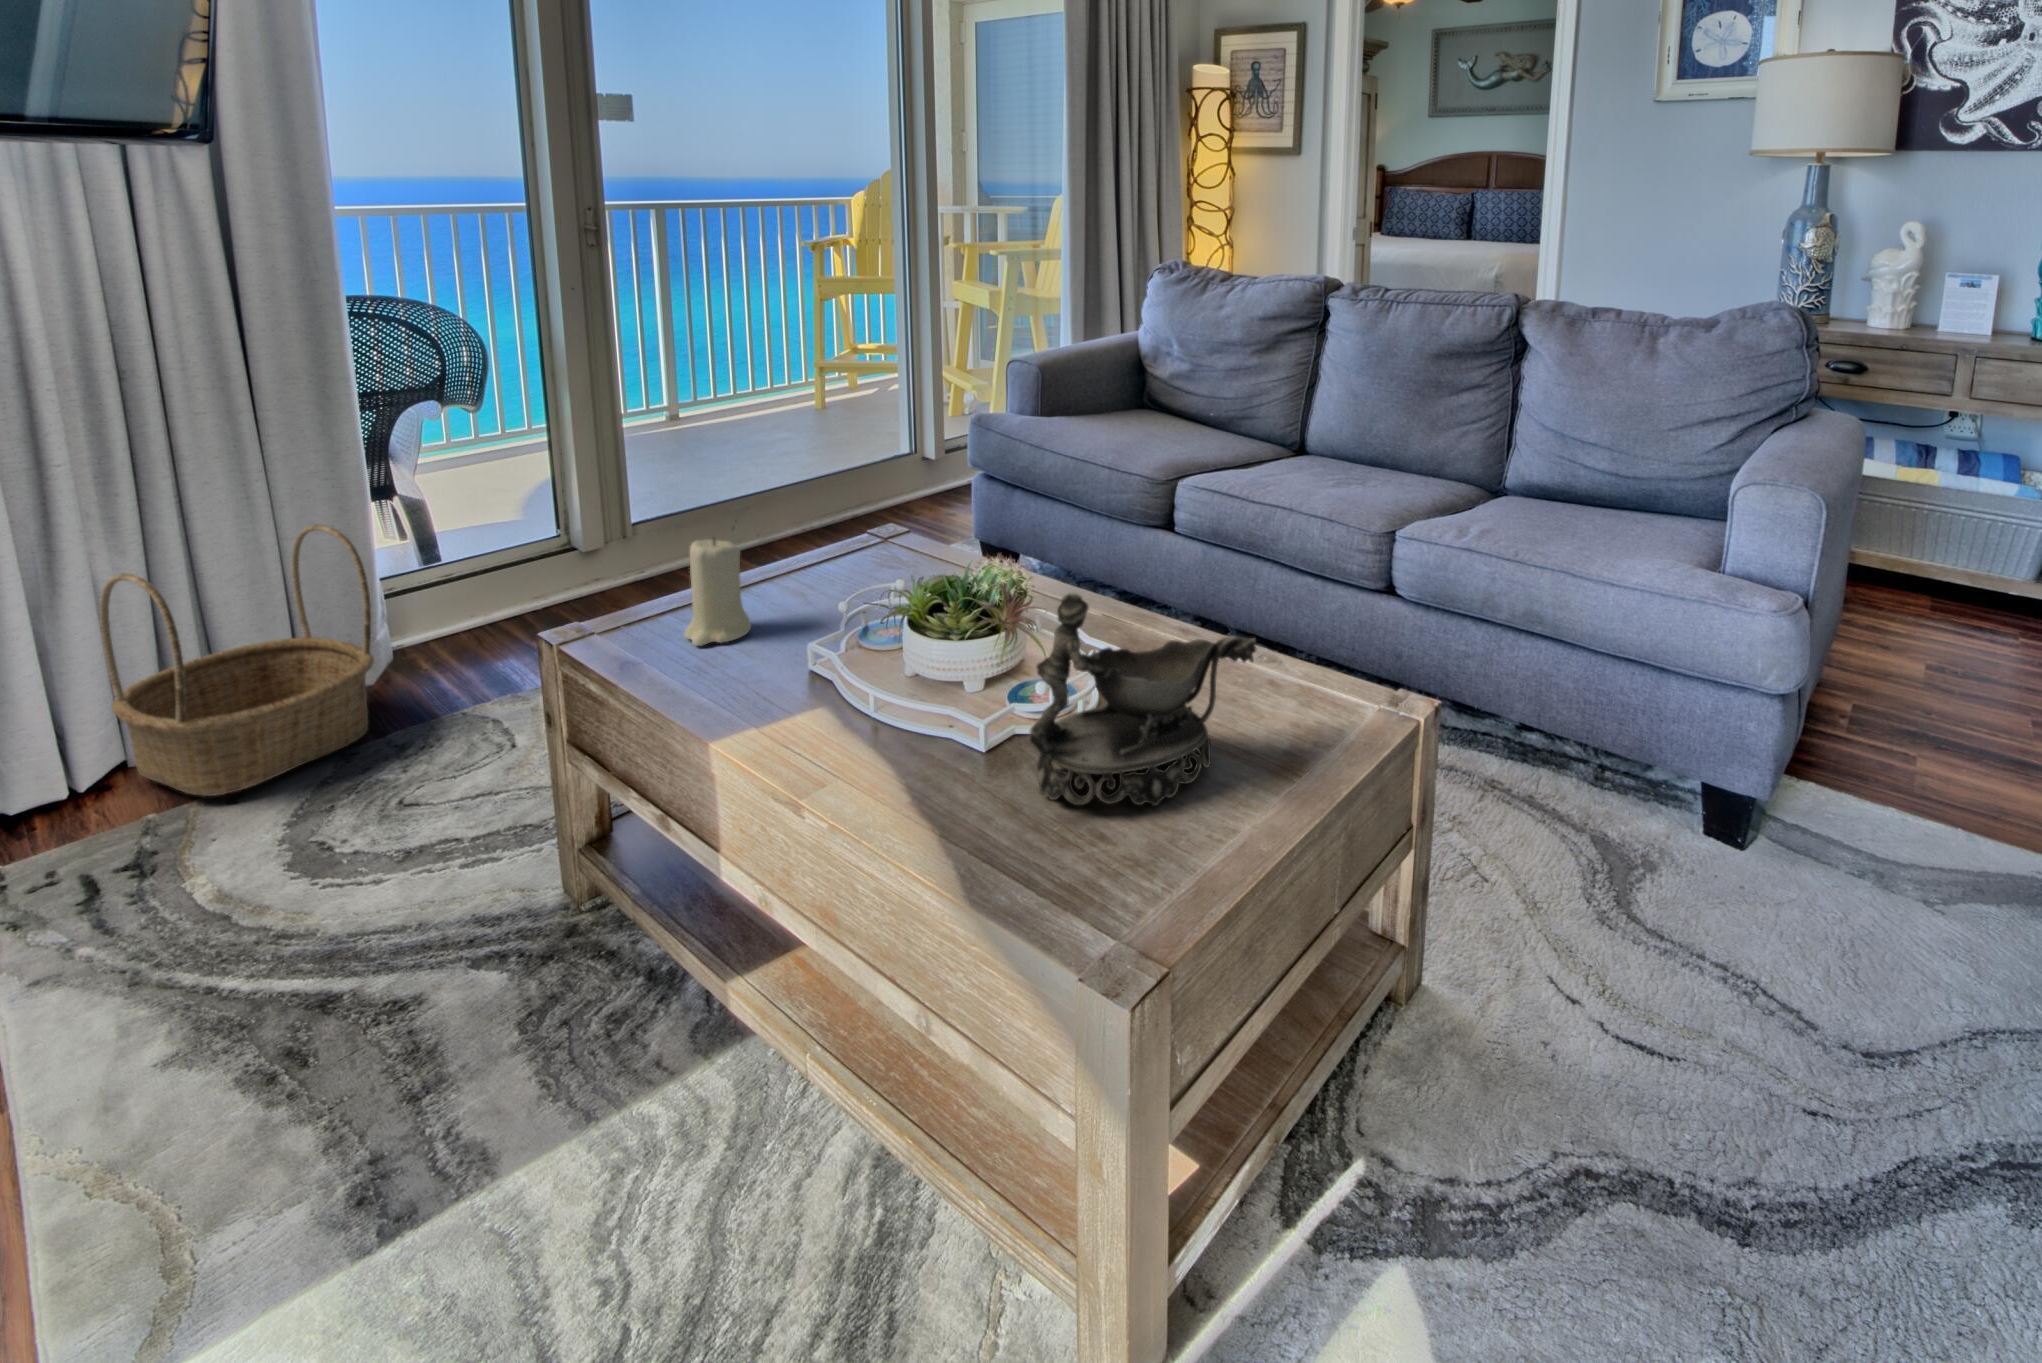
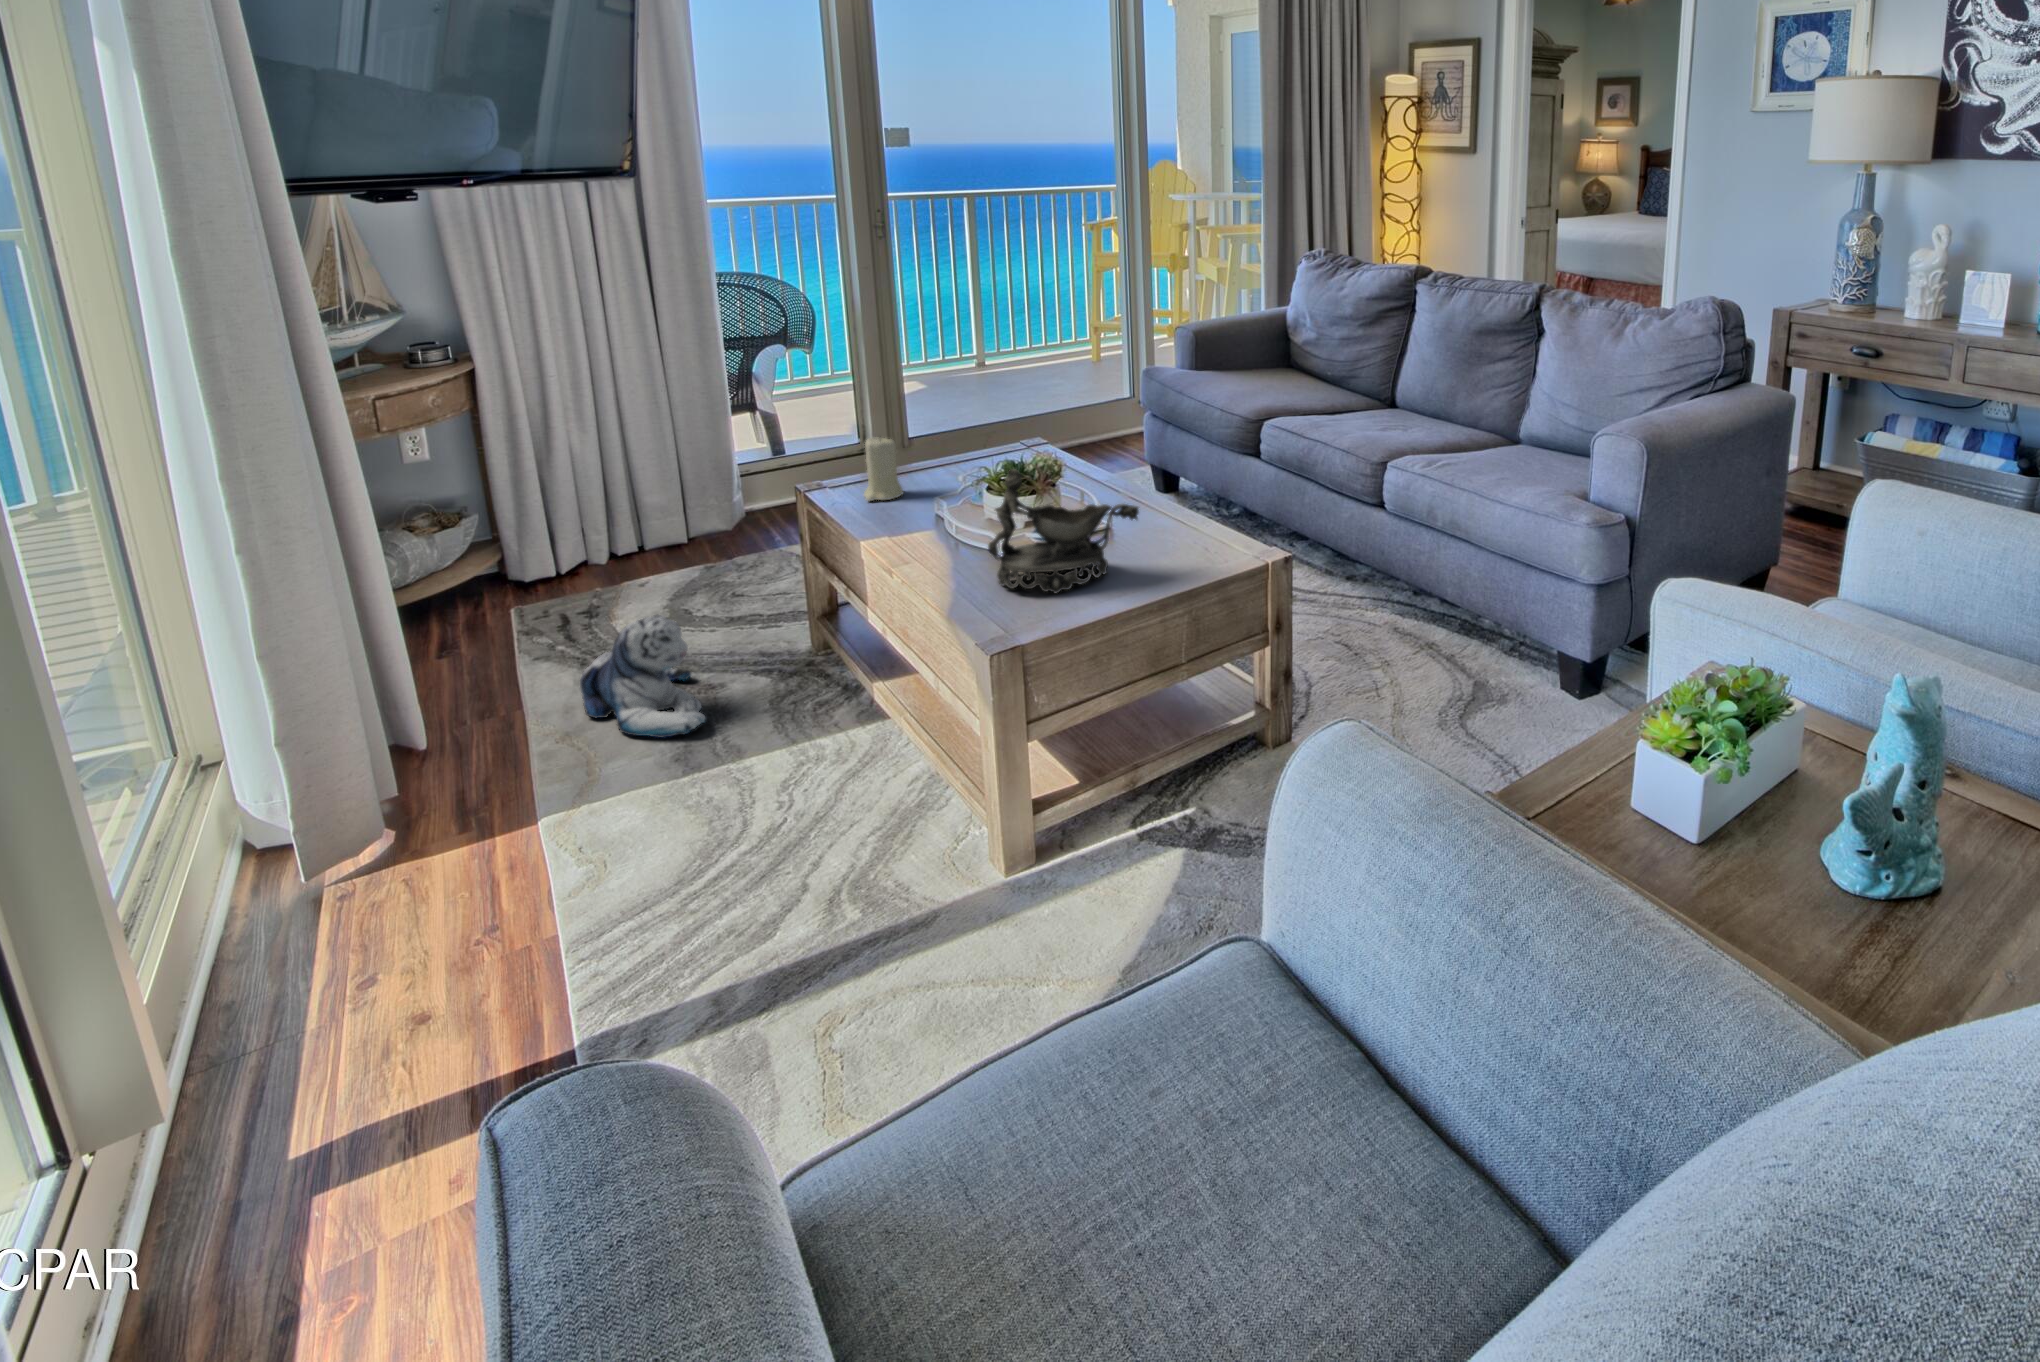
basket: present [100,525,374,796] -> none [572,423,724,582]
plush toy: none [158,886,434,1134] -> present [580,615,705,737]

